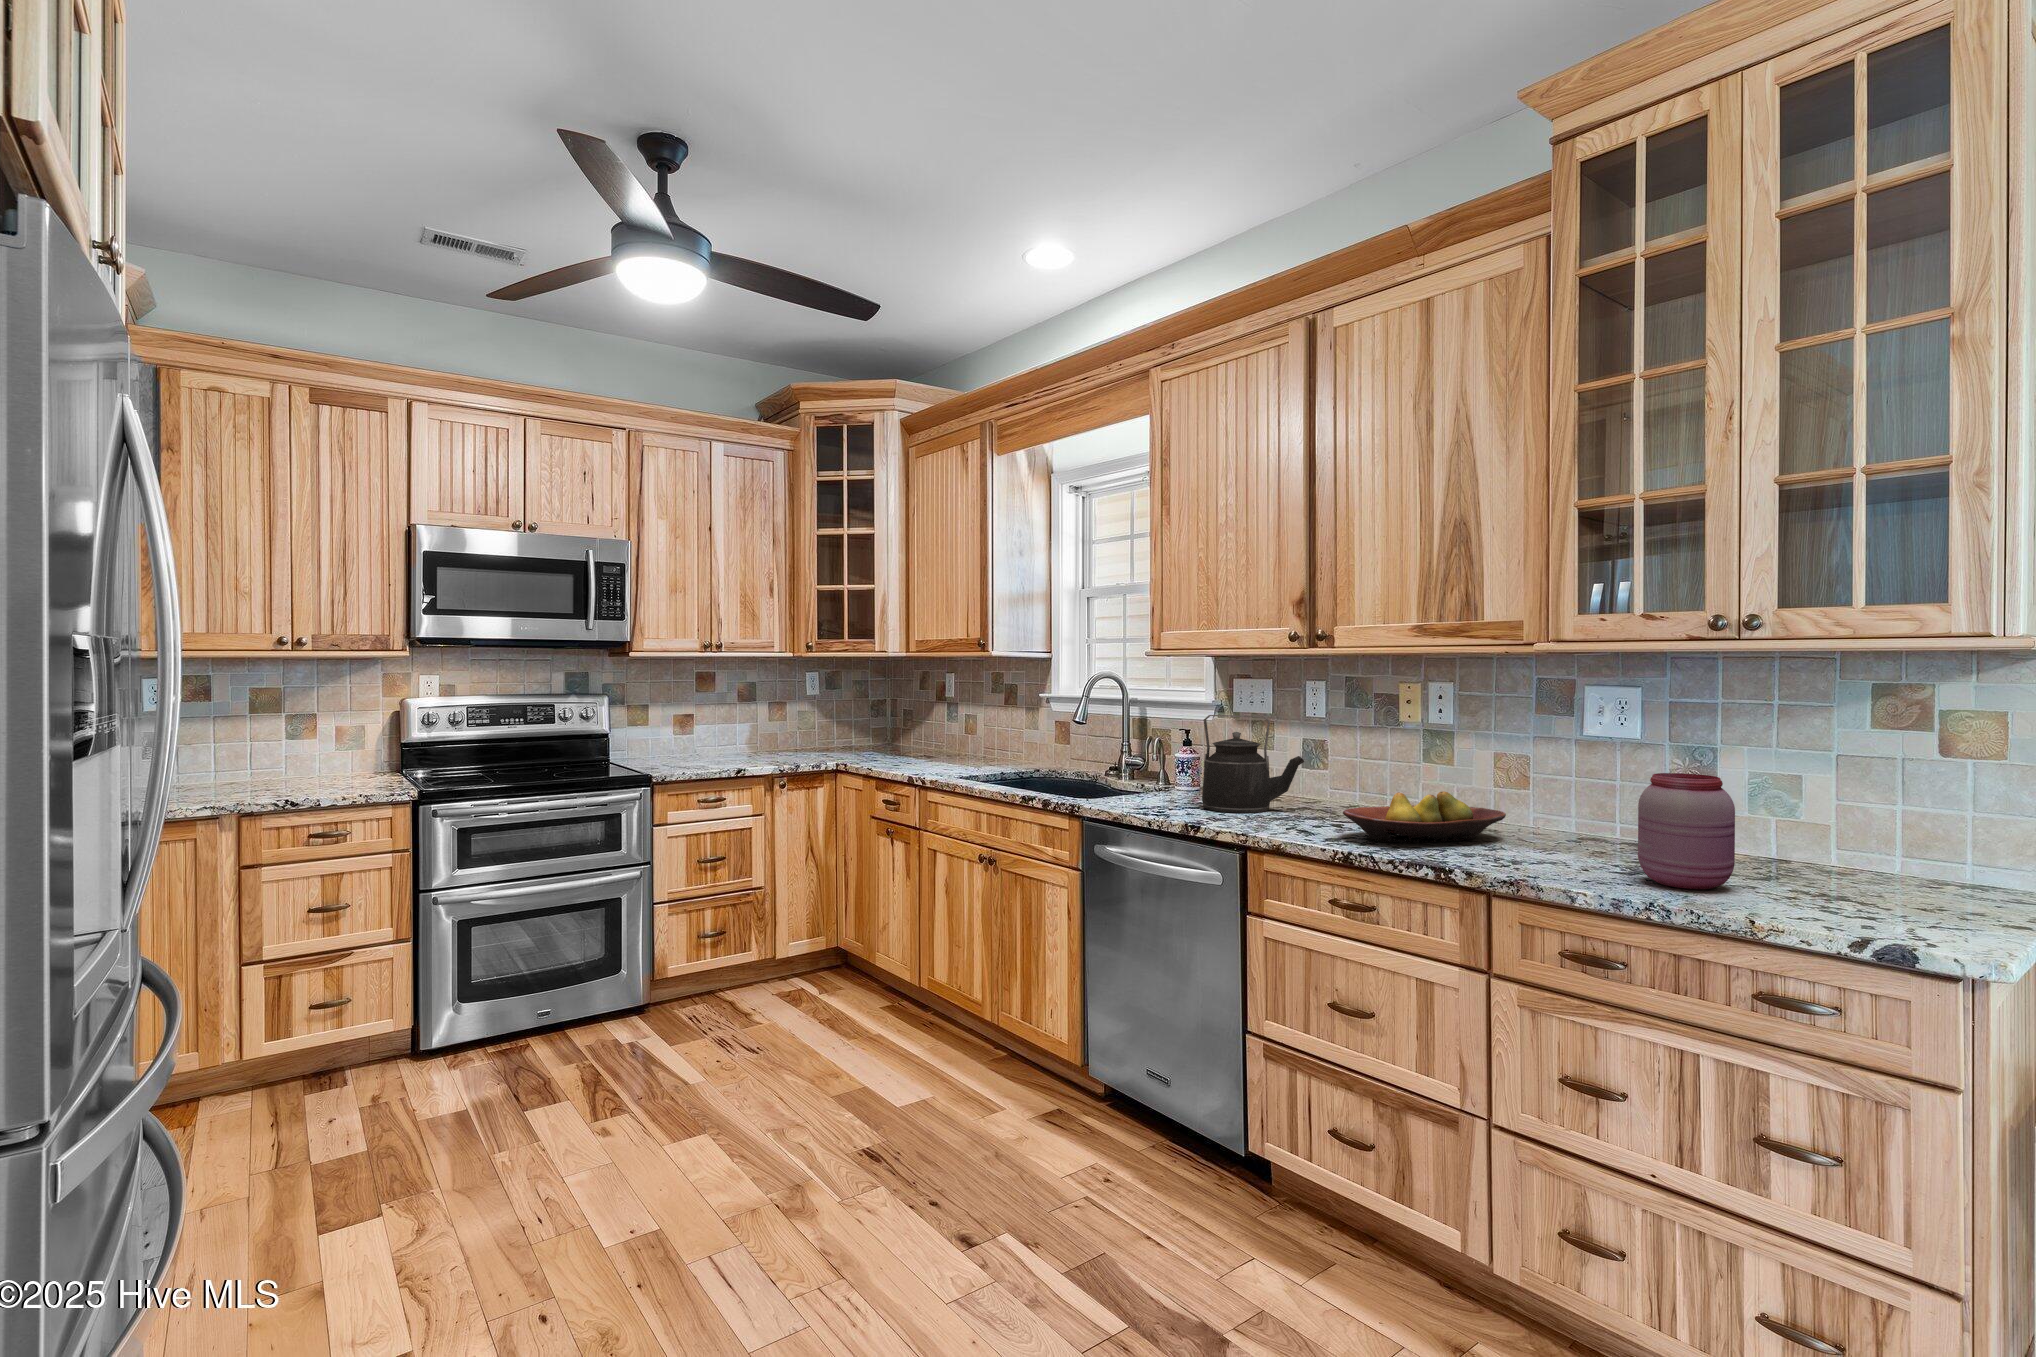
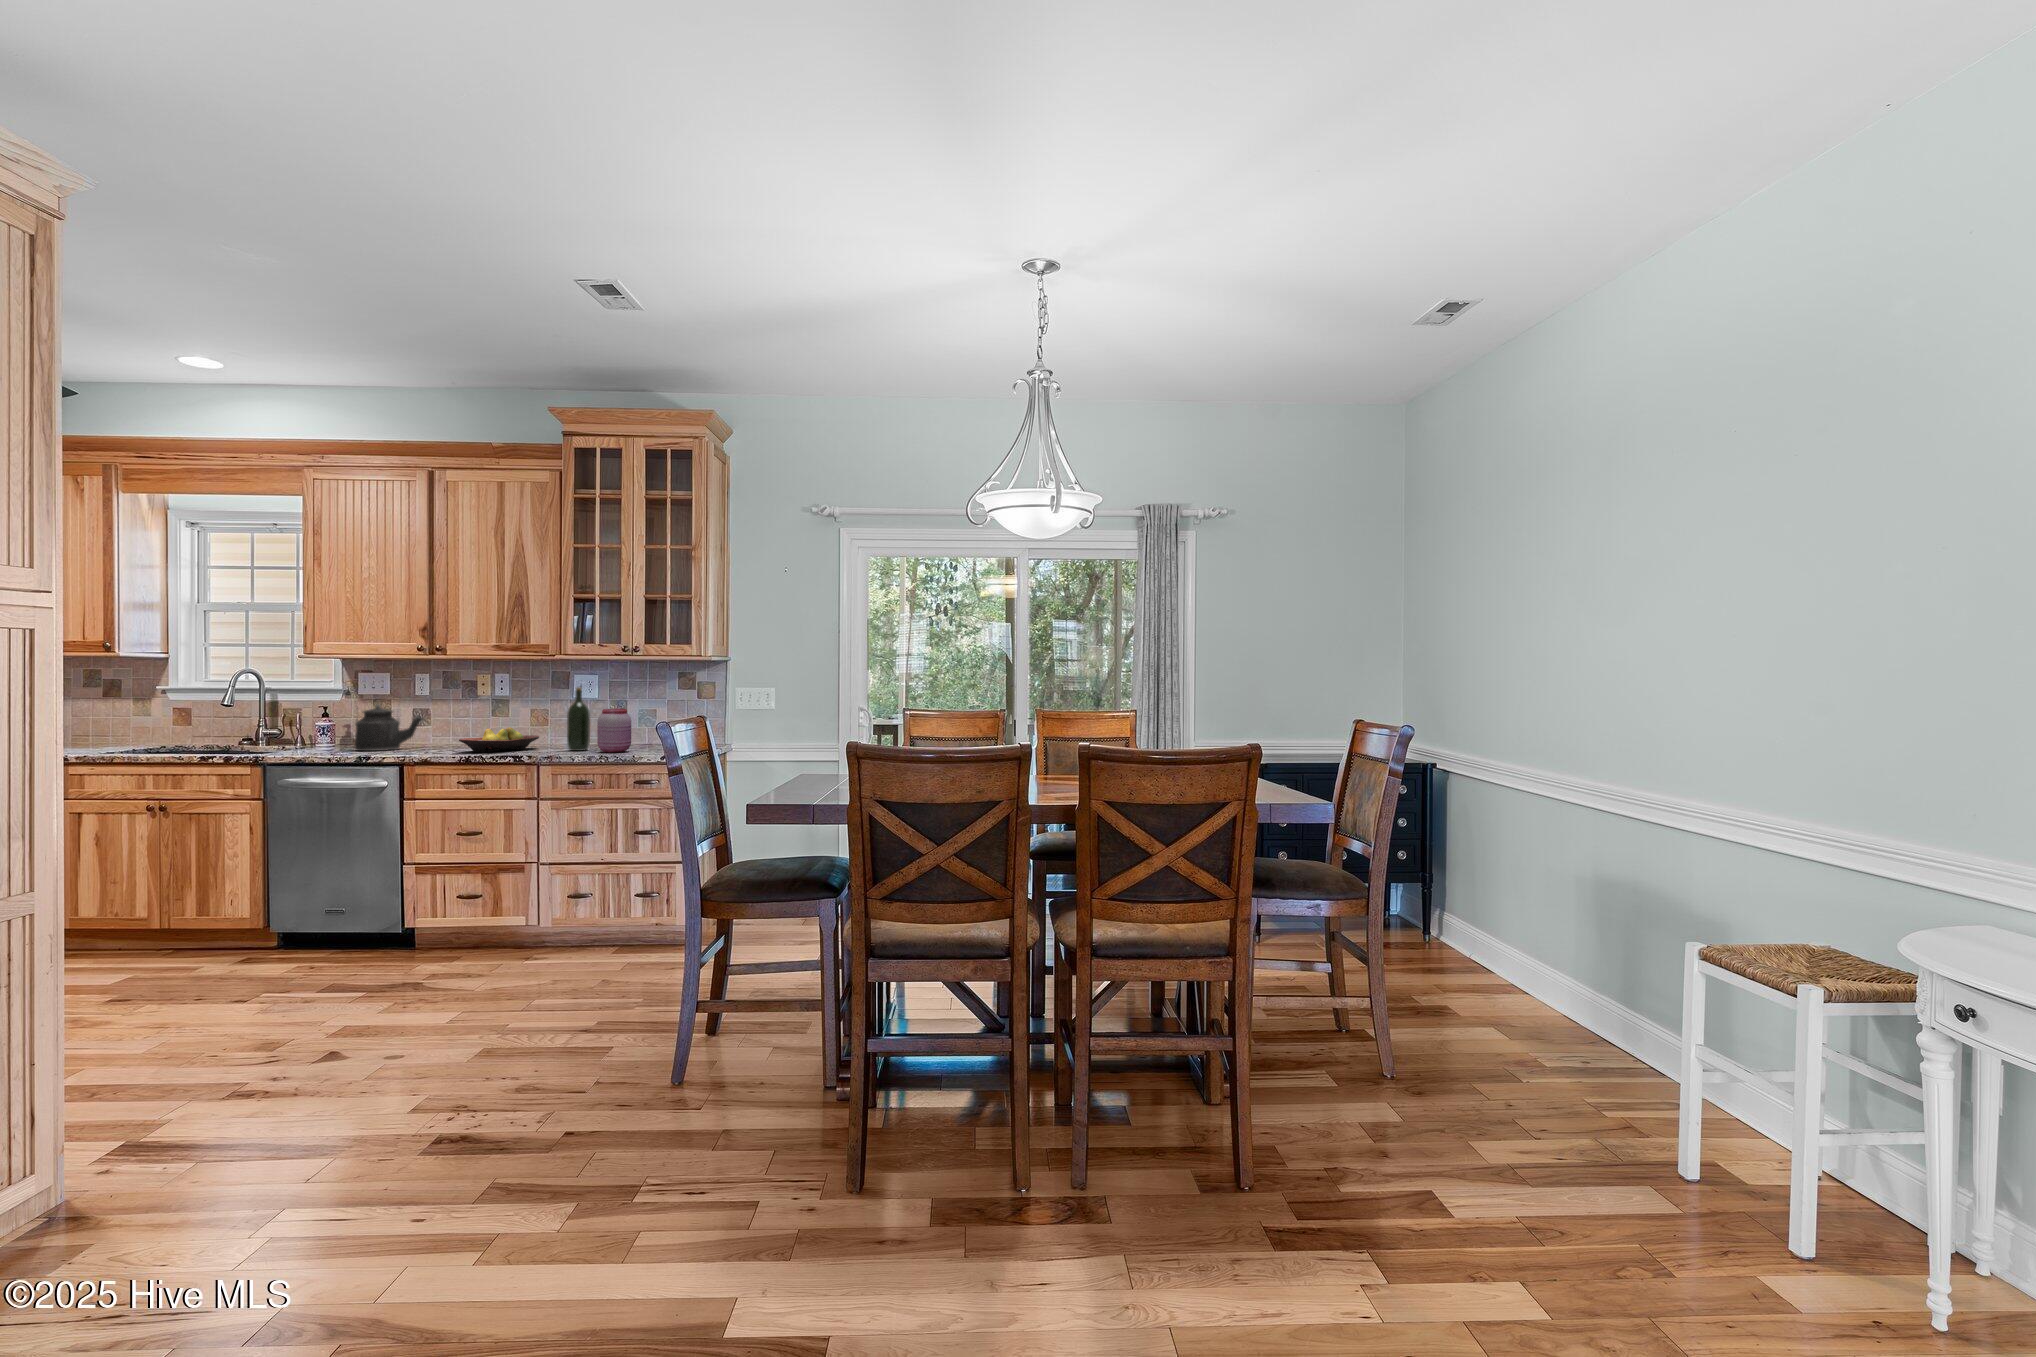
wine bottle: none [1563,716,1621,865] -> present [567,687,590,751]

